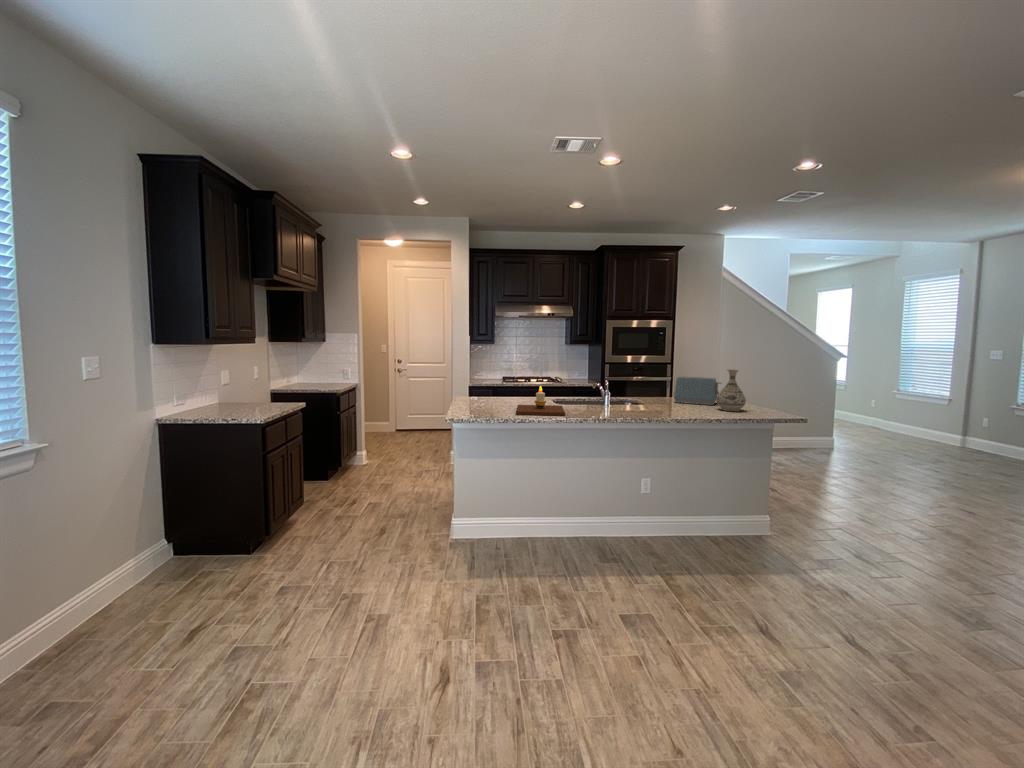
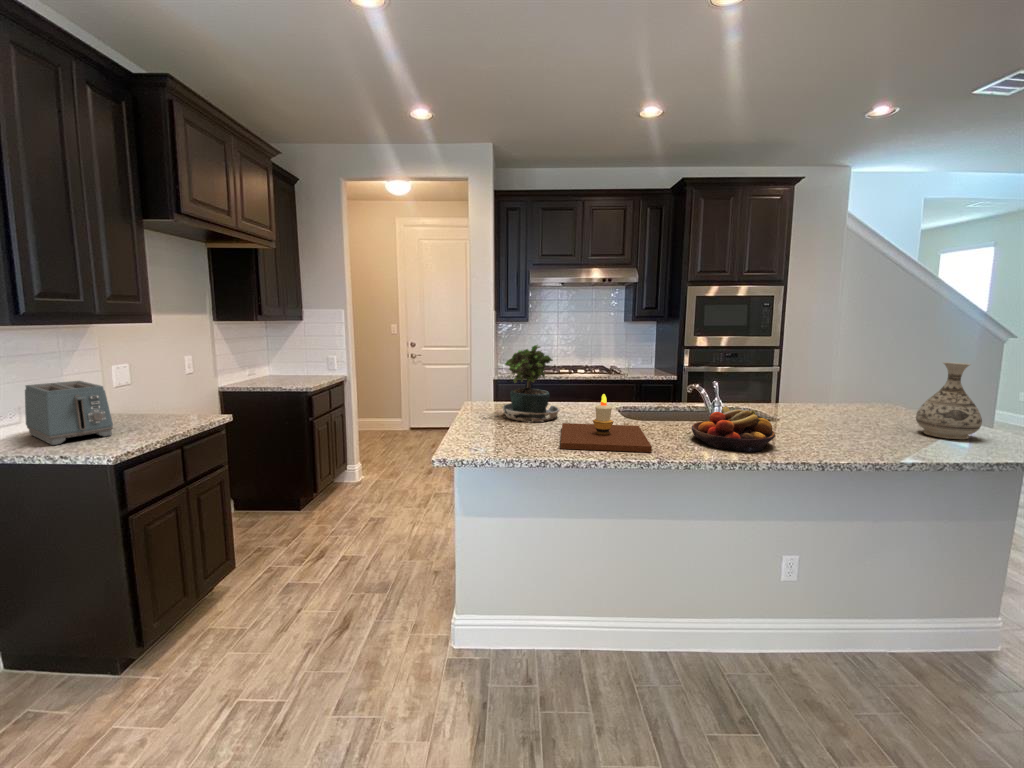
potted plant: none [469,358,516,405] -> present [497,345,559,422]
toaster: present [674,377,721,405] -> present [25,381,113,445]
fruit bowl: none [590,394,632,415] -> present [692,406,775,452]

